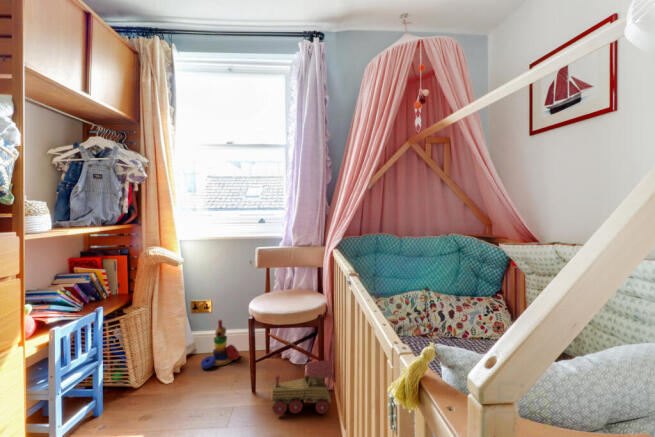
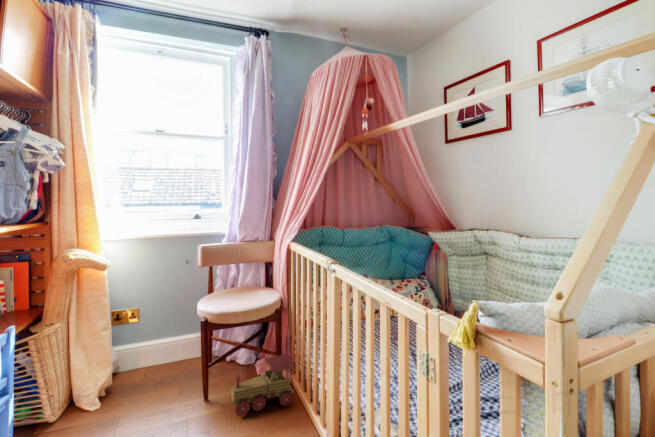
stacking toy: present [201,320,239,369] -> none [133,329,178,386]

